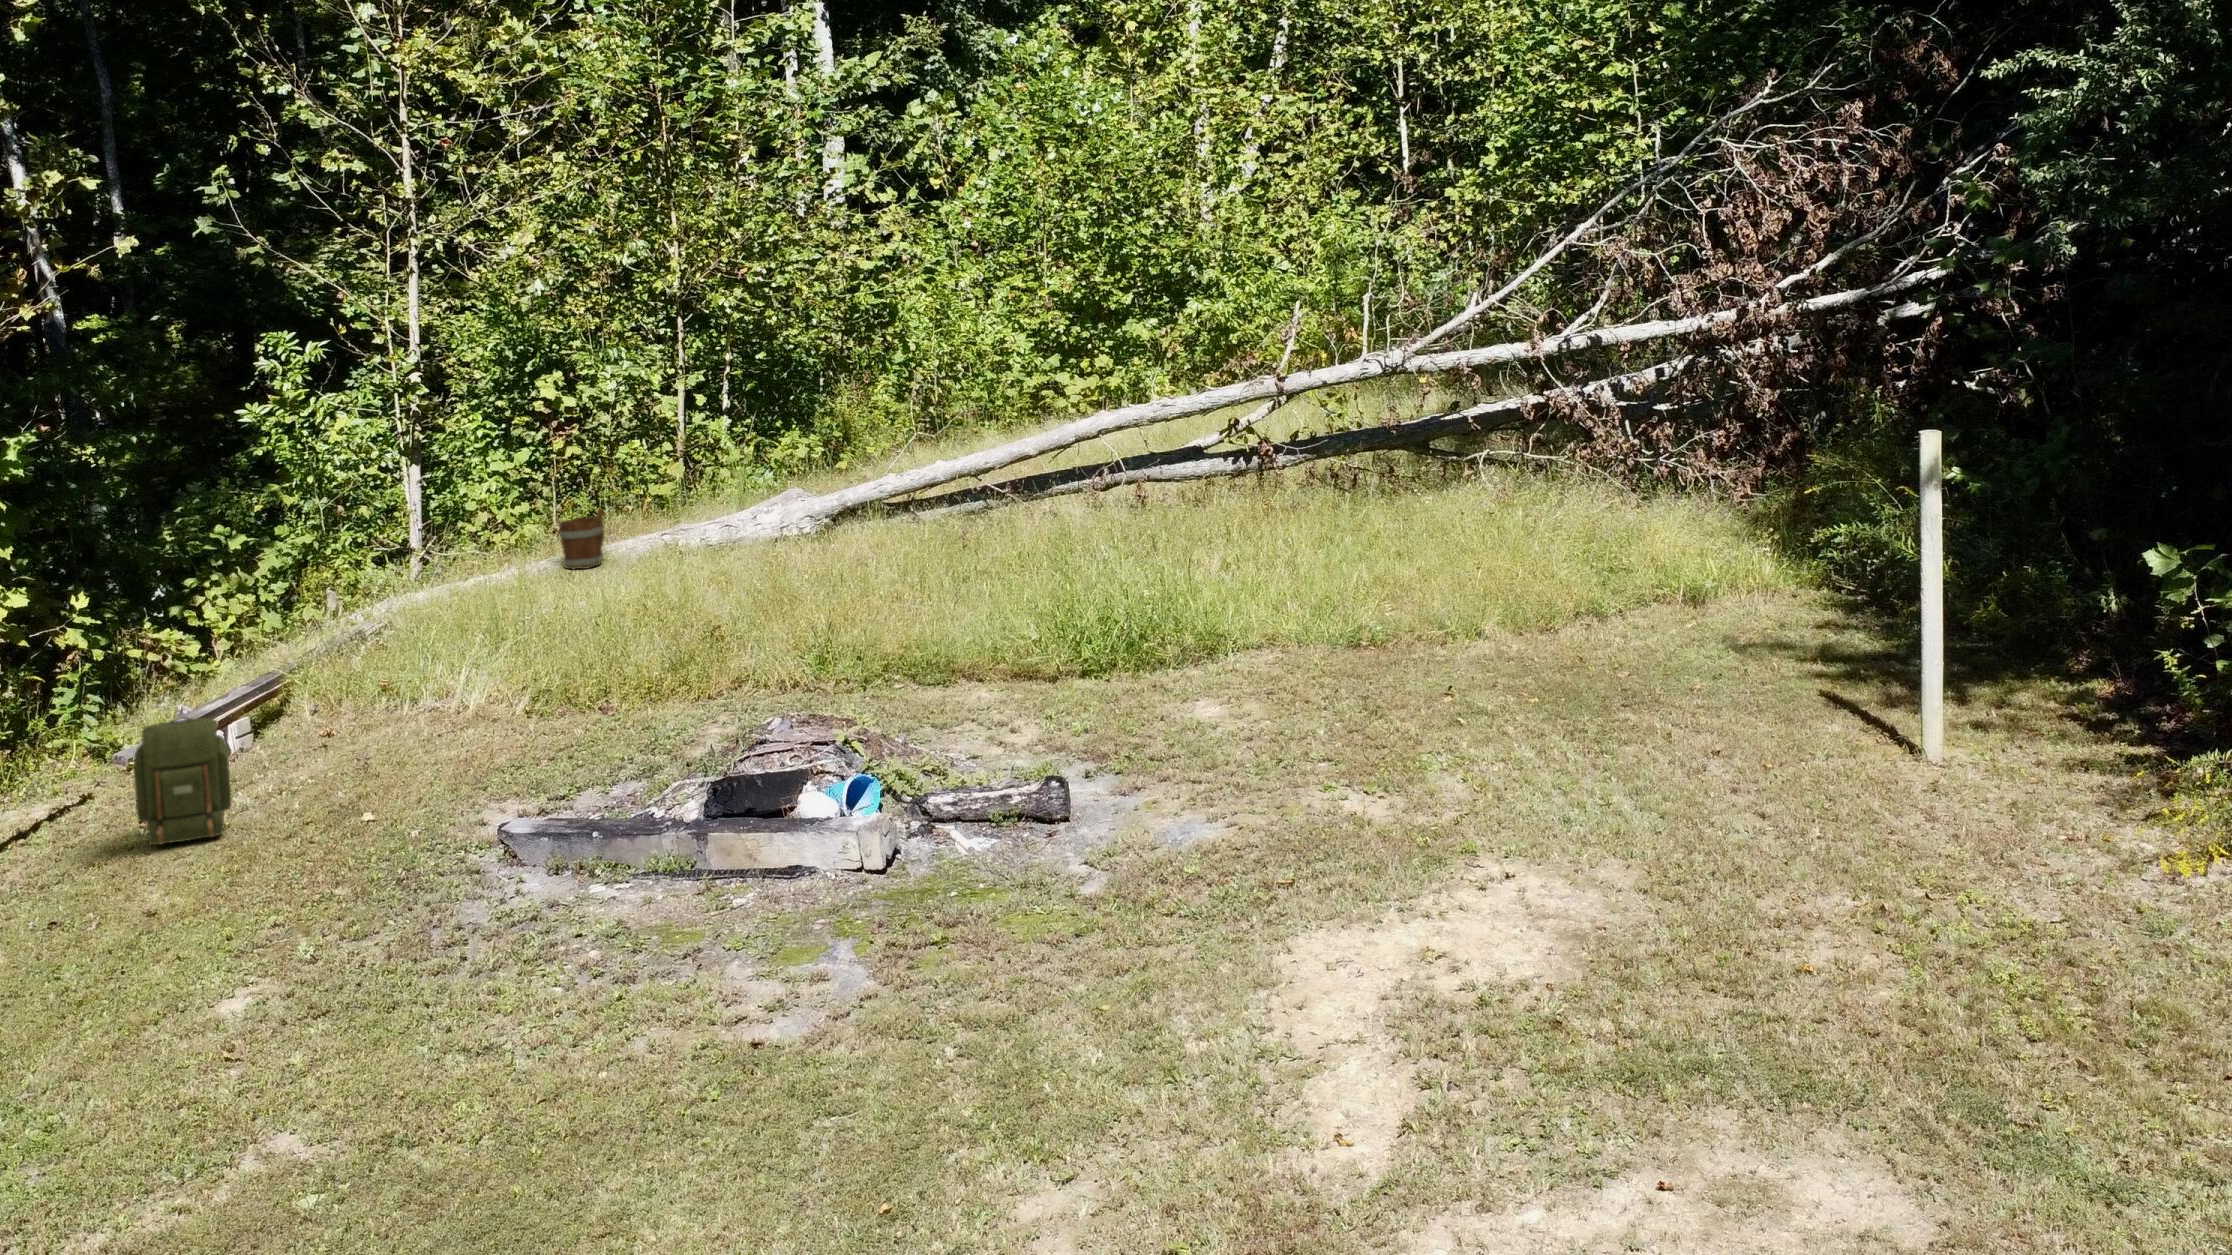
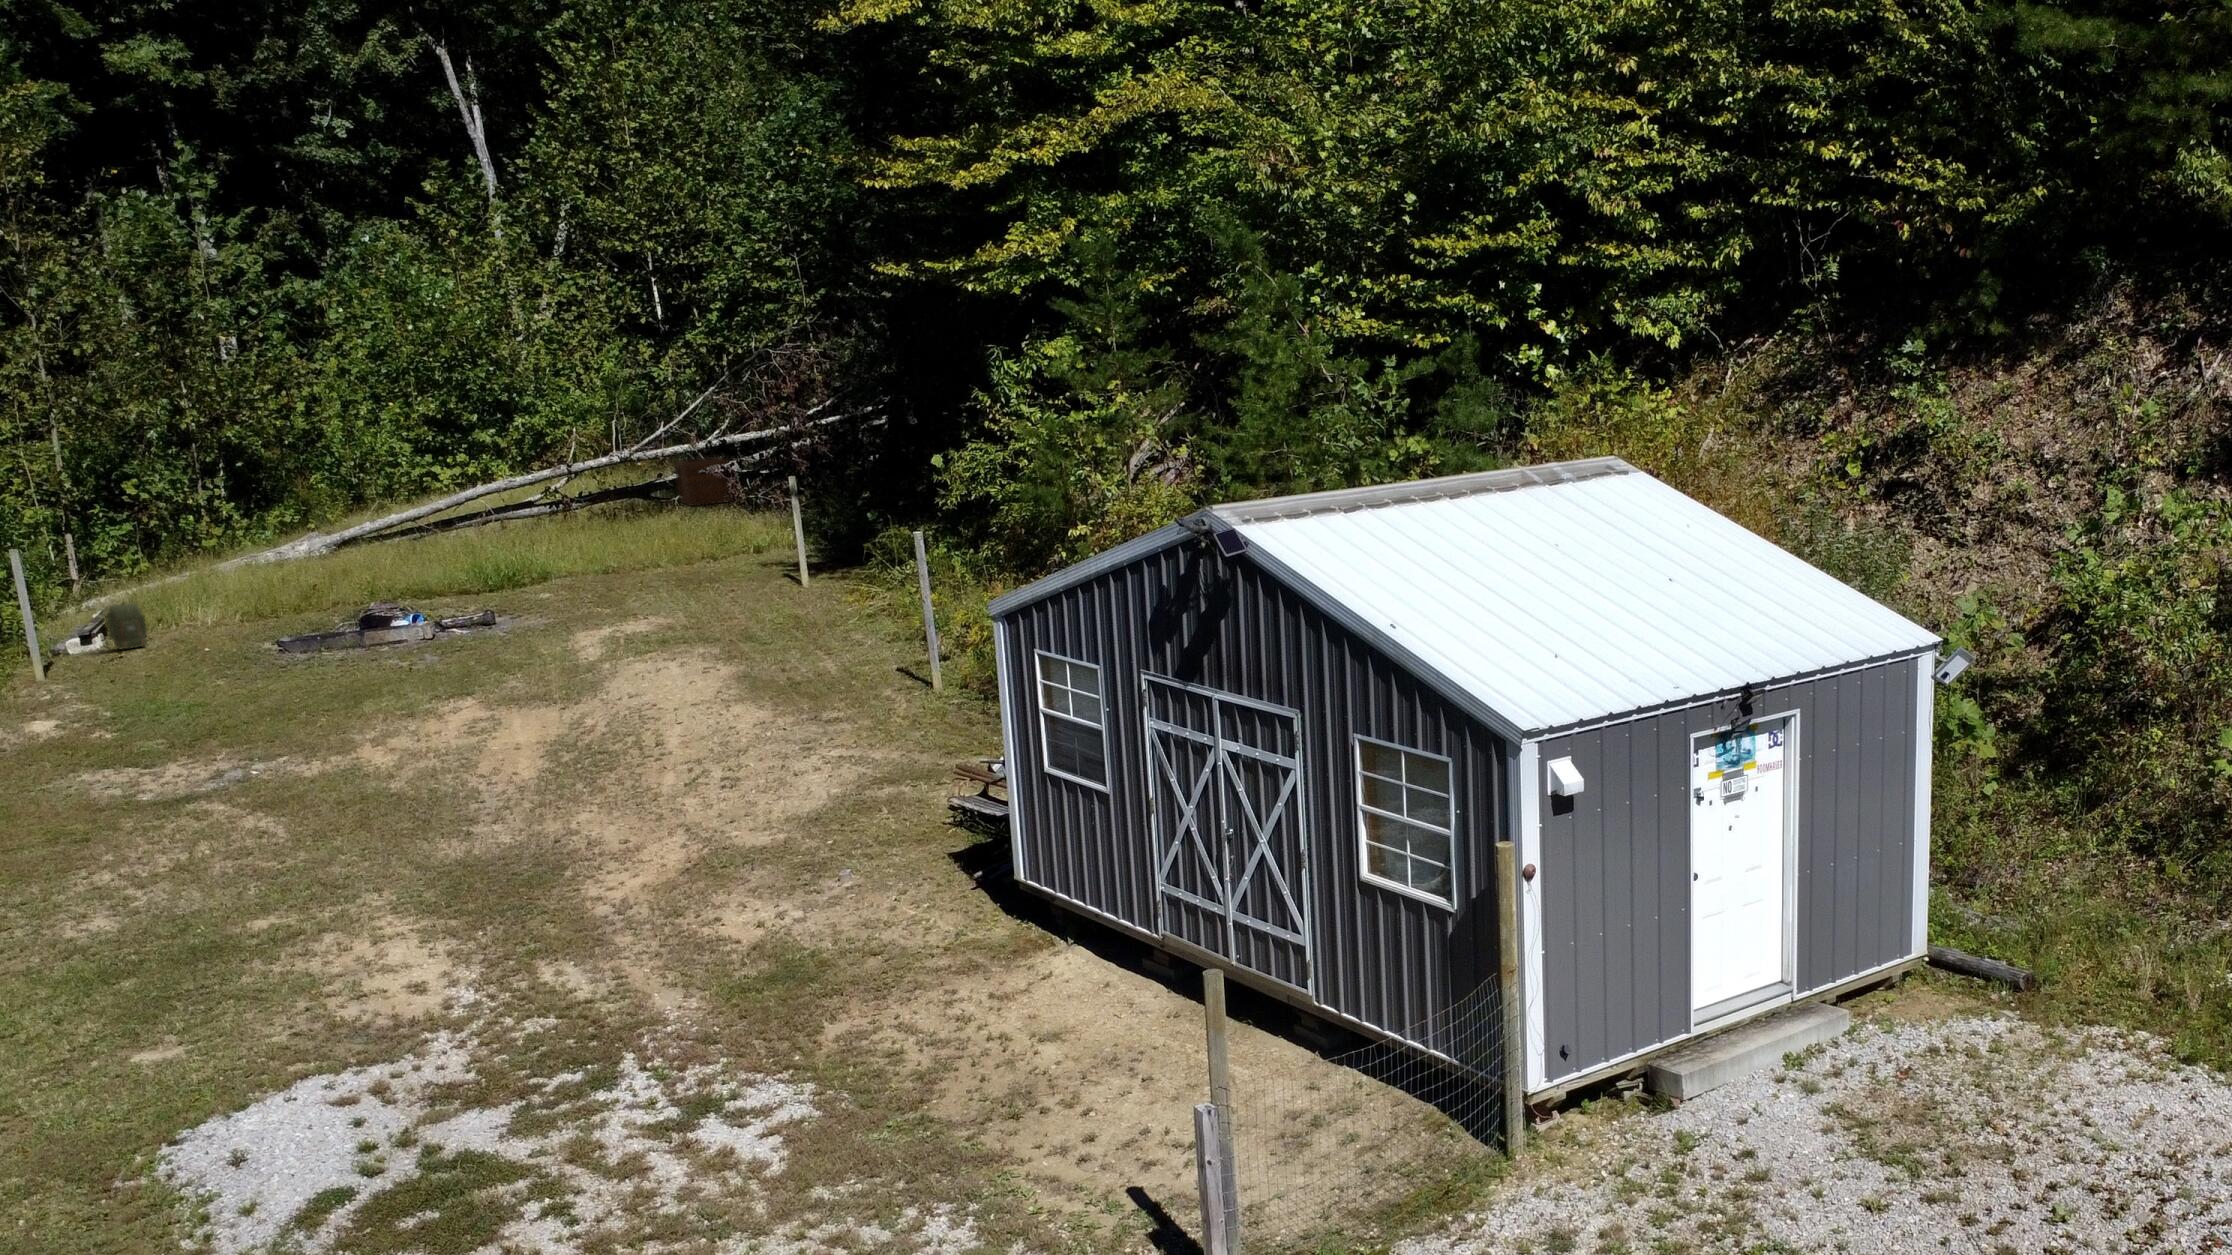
wooden crate: none [1472,372,1586,471] -> present [674,457,732,506]
bucket: present [558,509,604,570] -> none [201,540,226,568]

